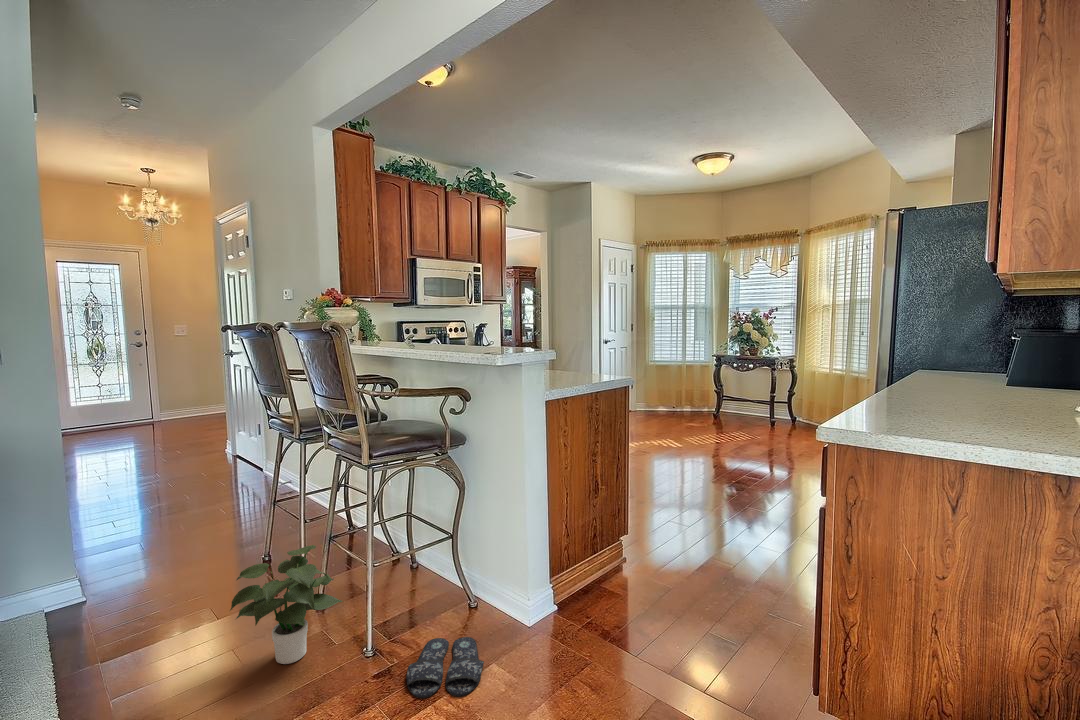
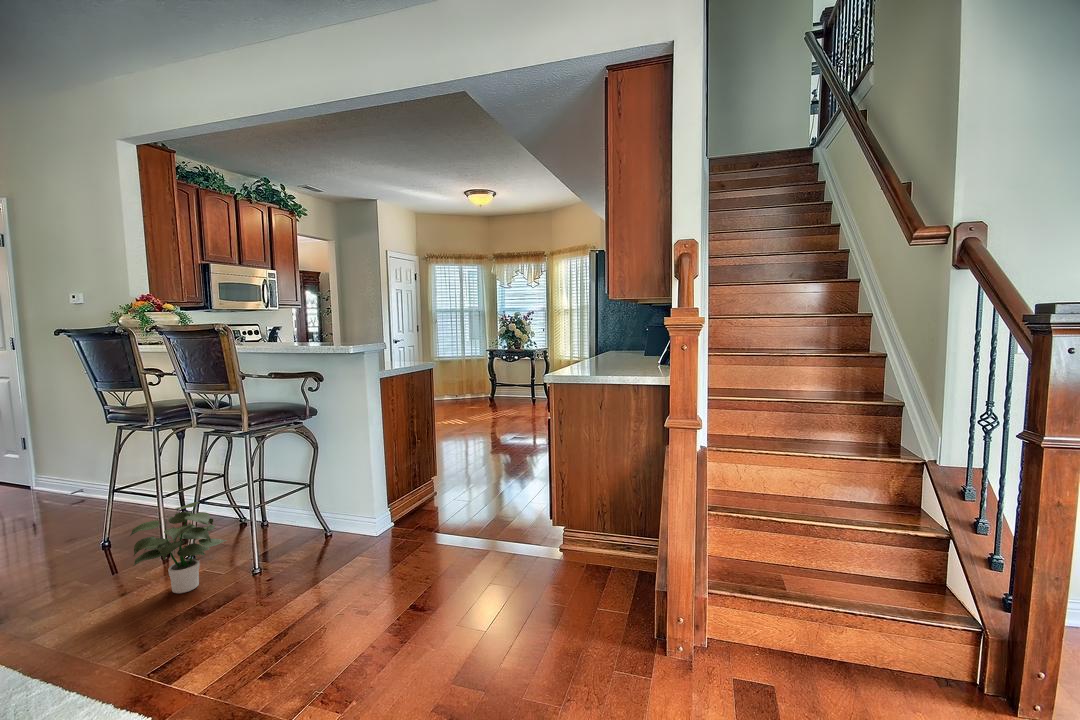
slippers: present [406,637,484,698] -> none [294,549,351,582]

